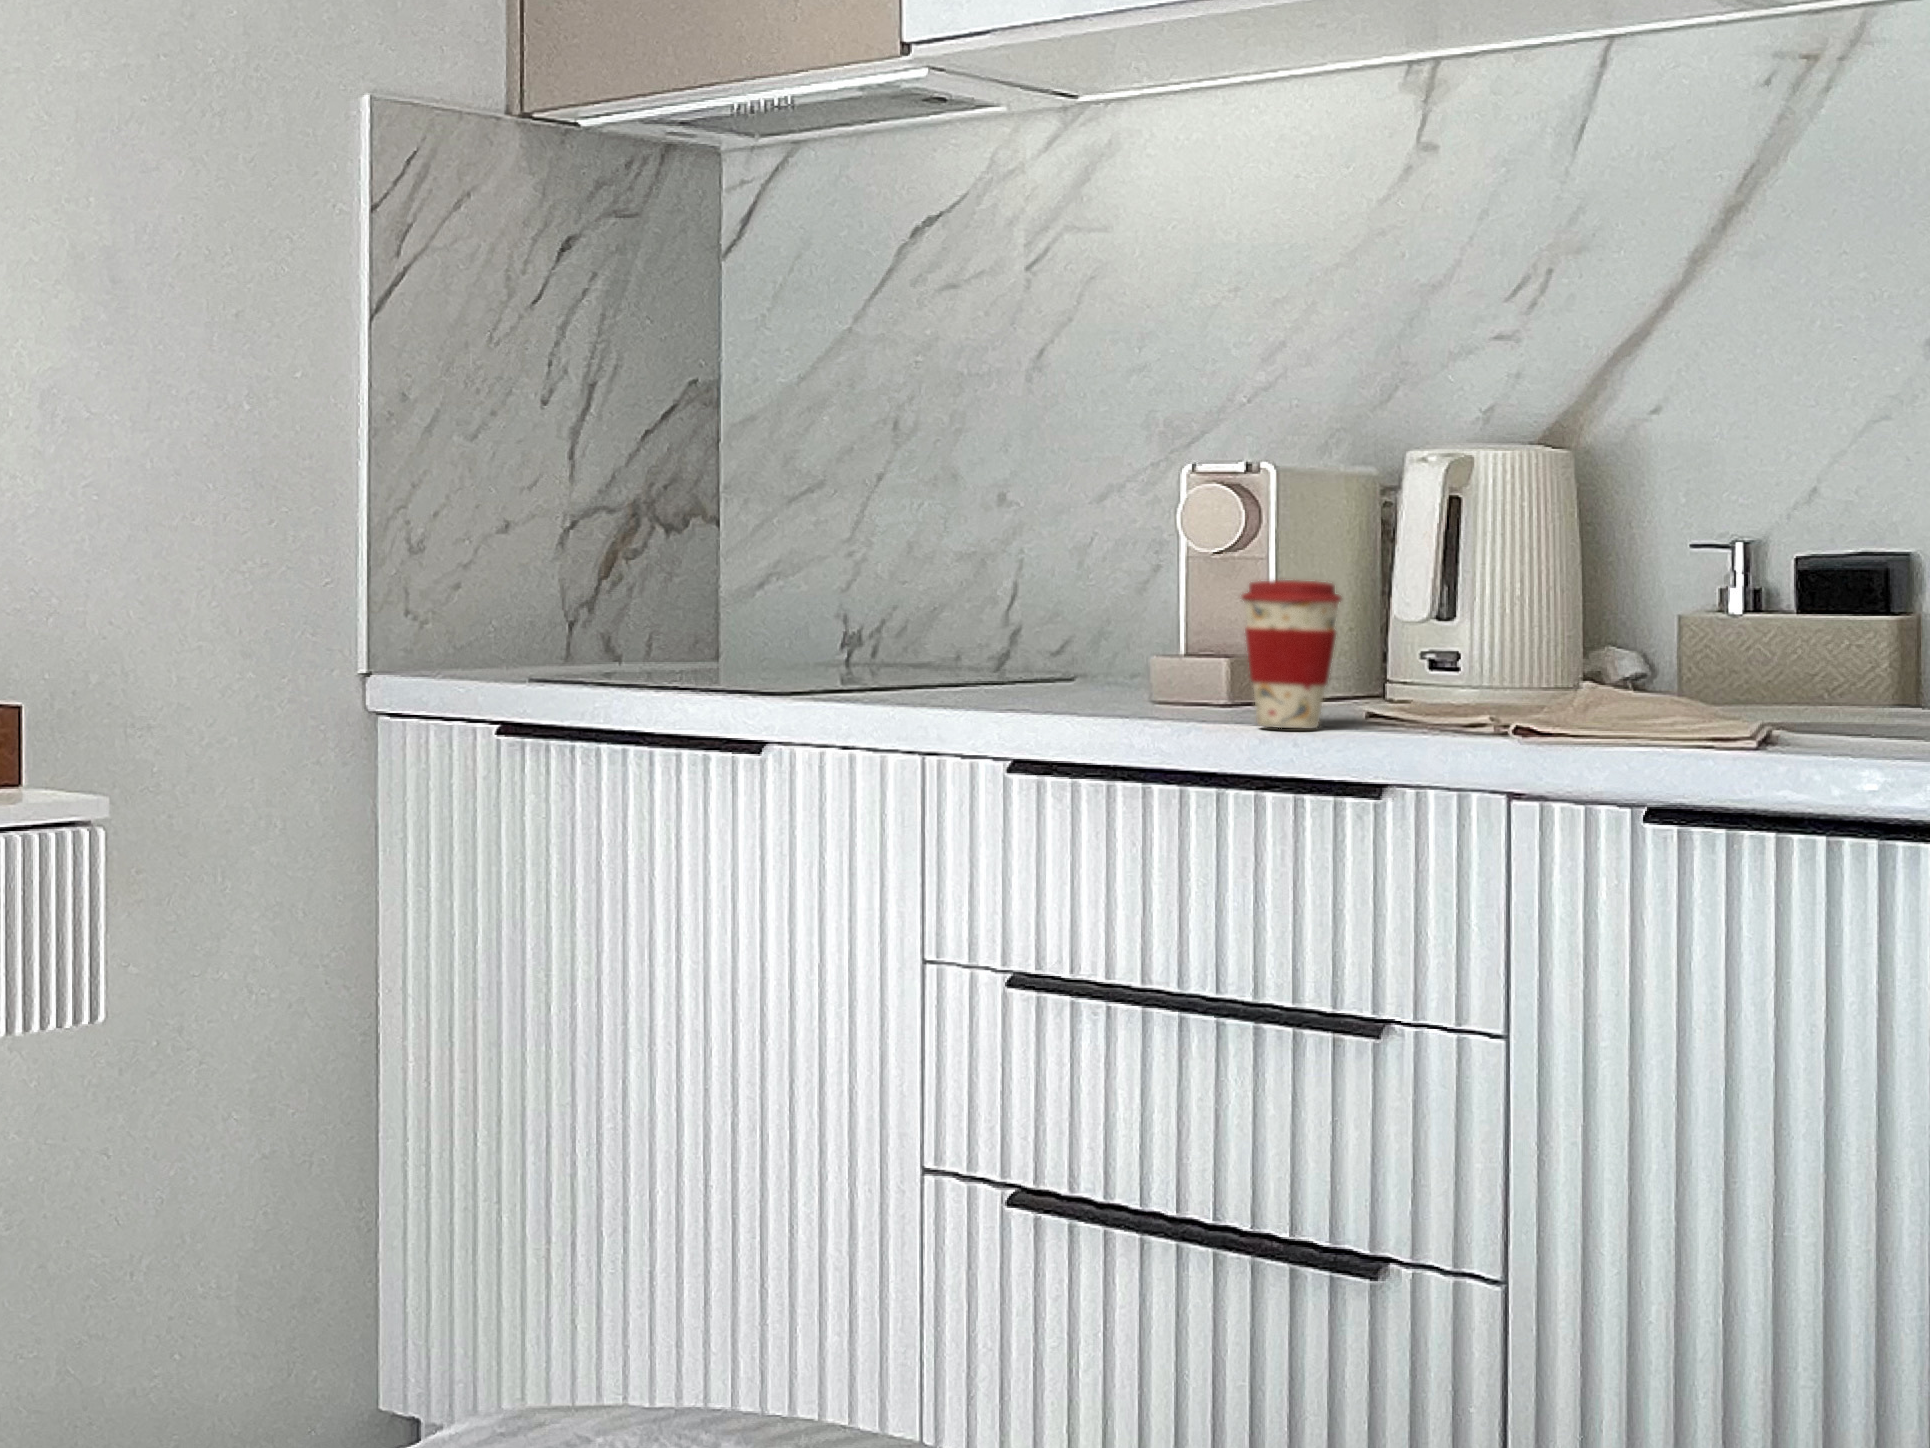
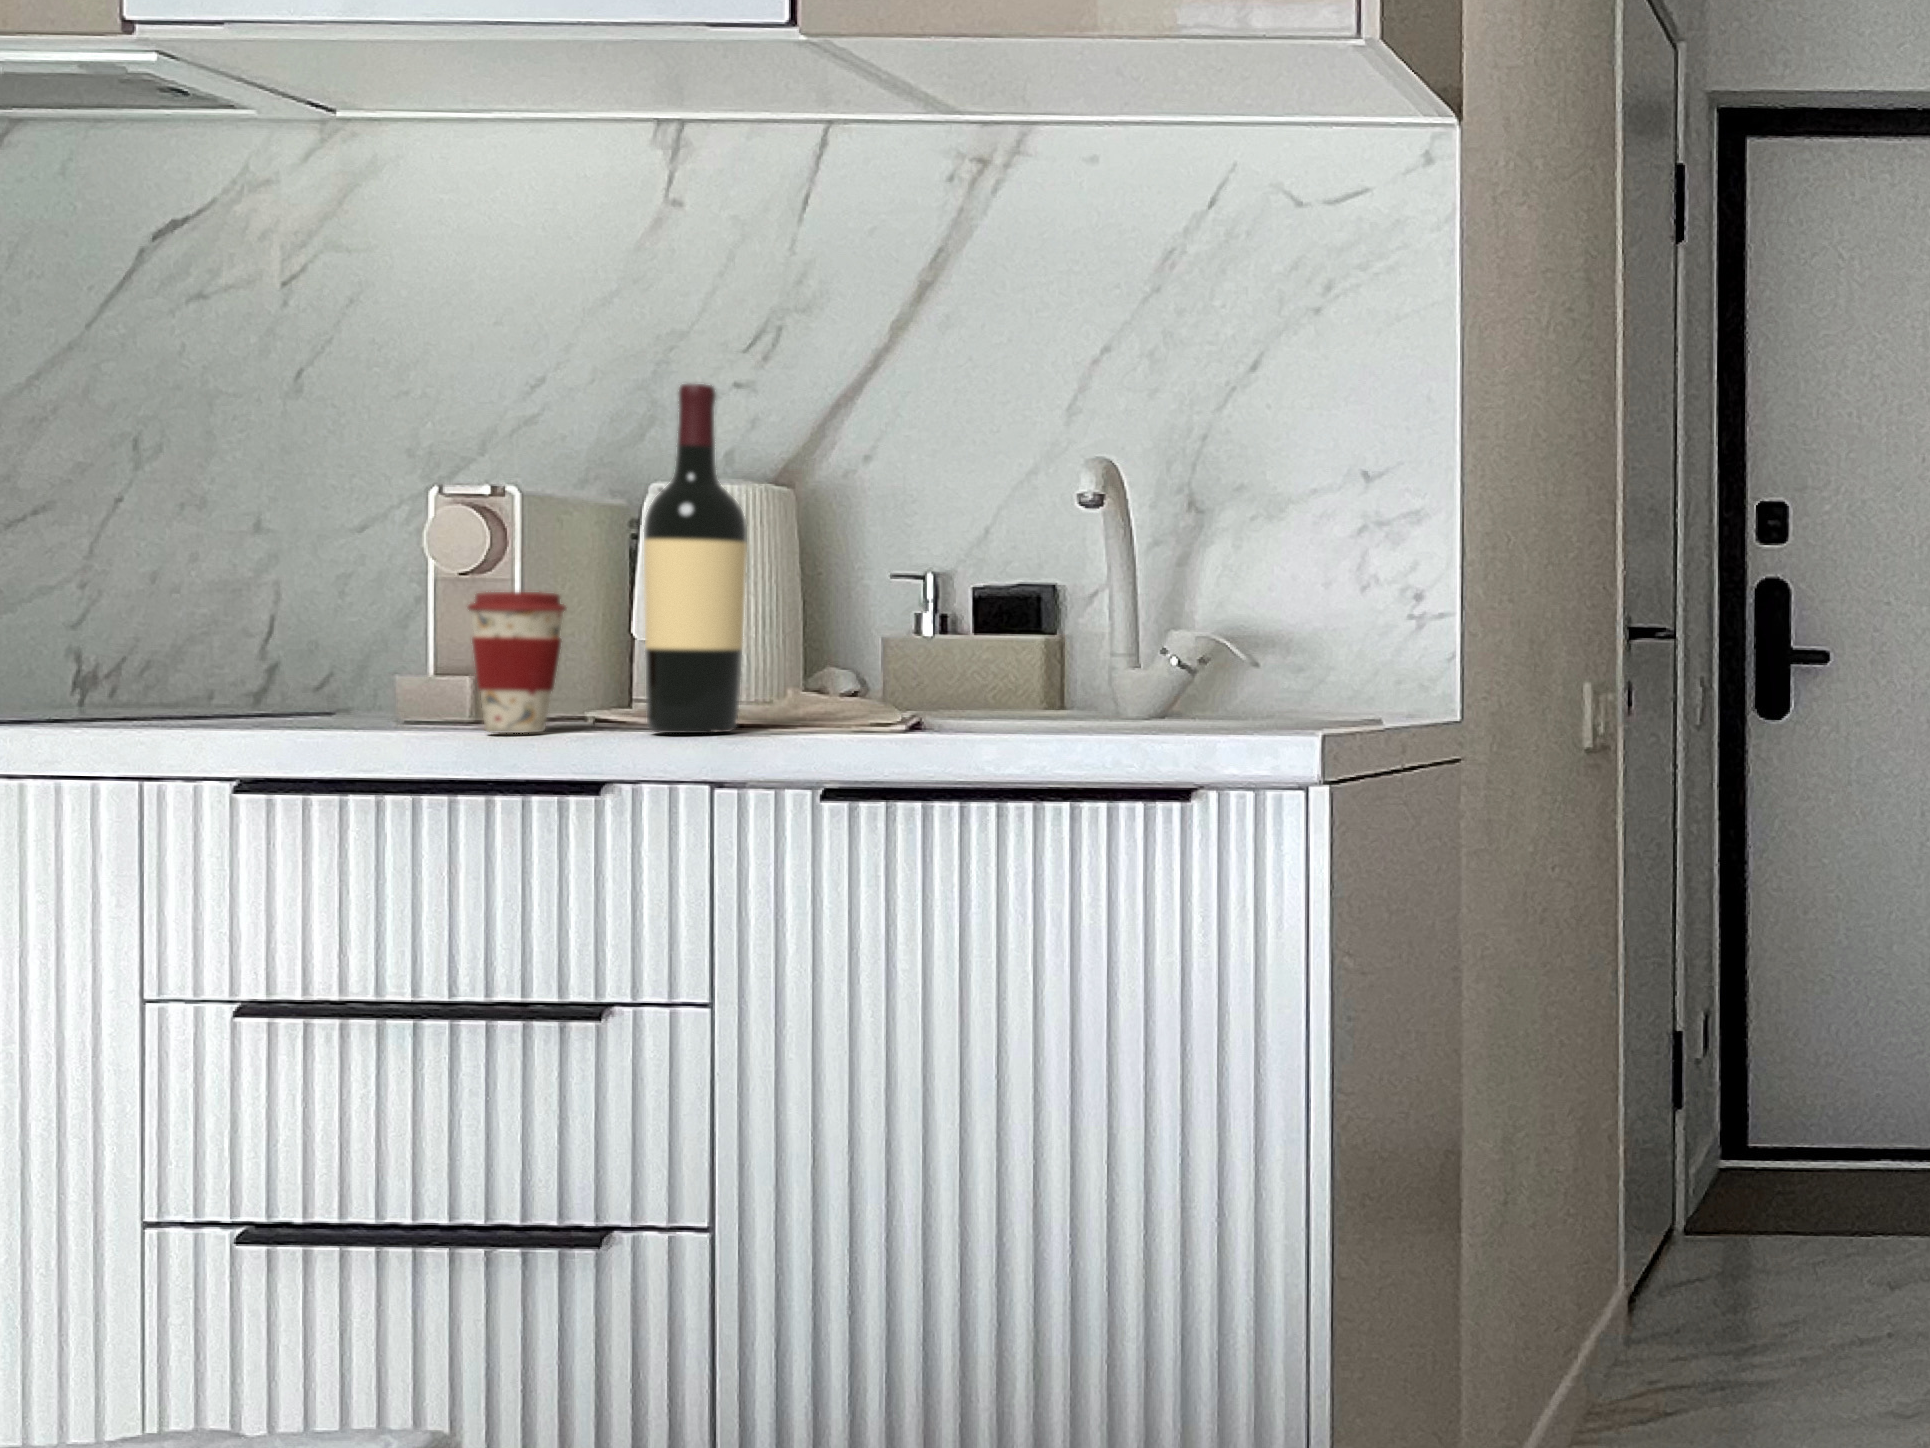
wine bottle: none [1430,353,1548,739] -> present [644,384,747,733]

